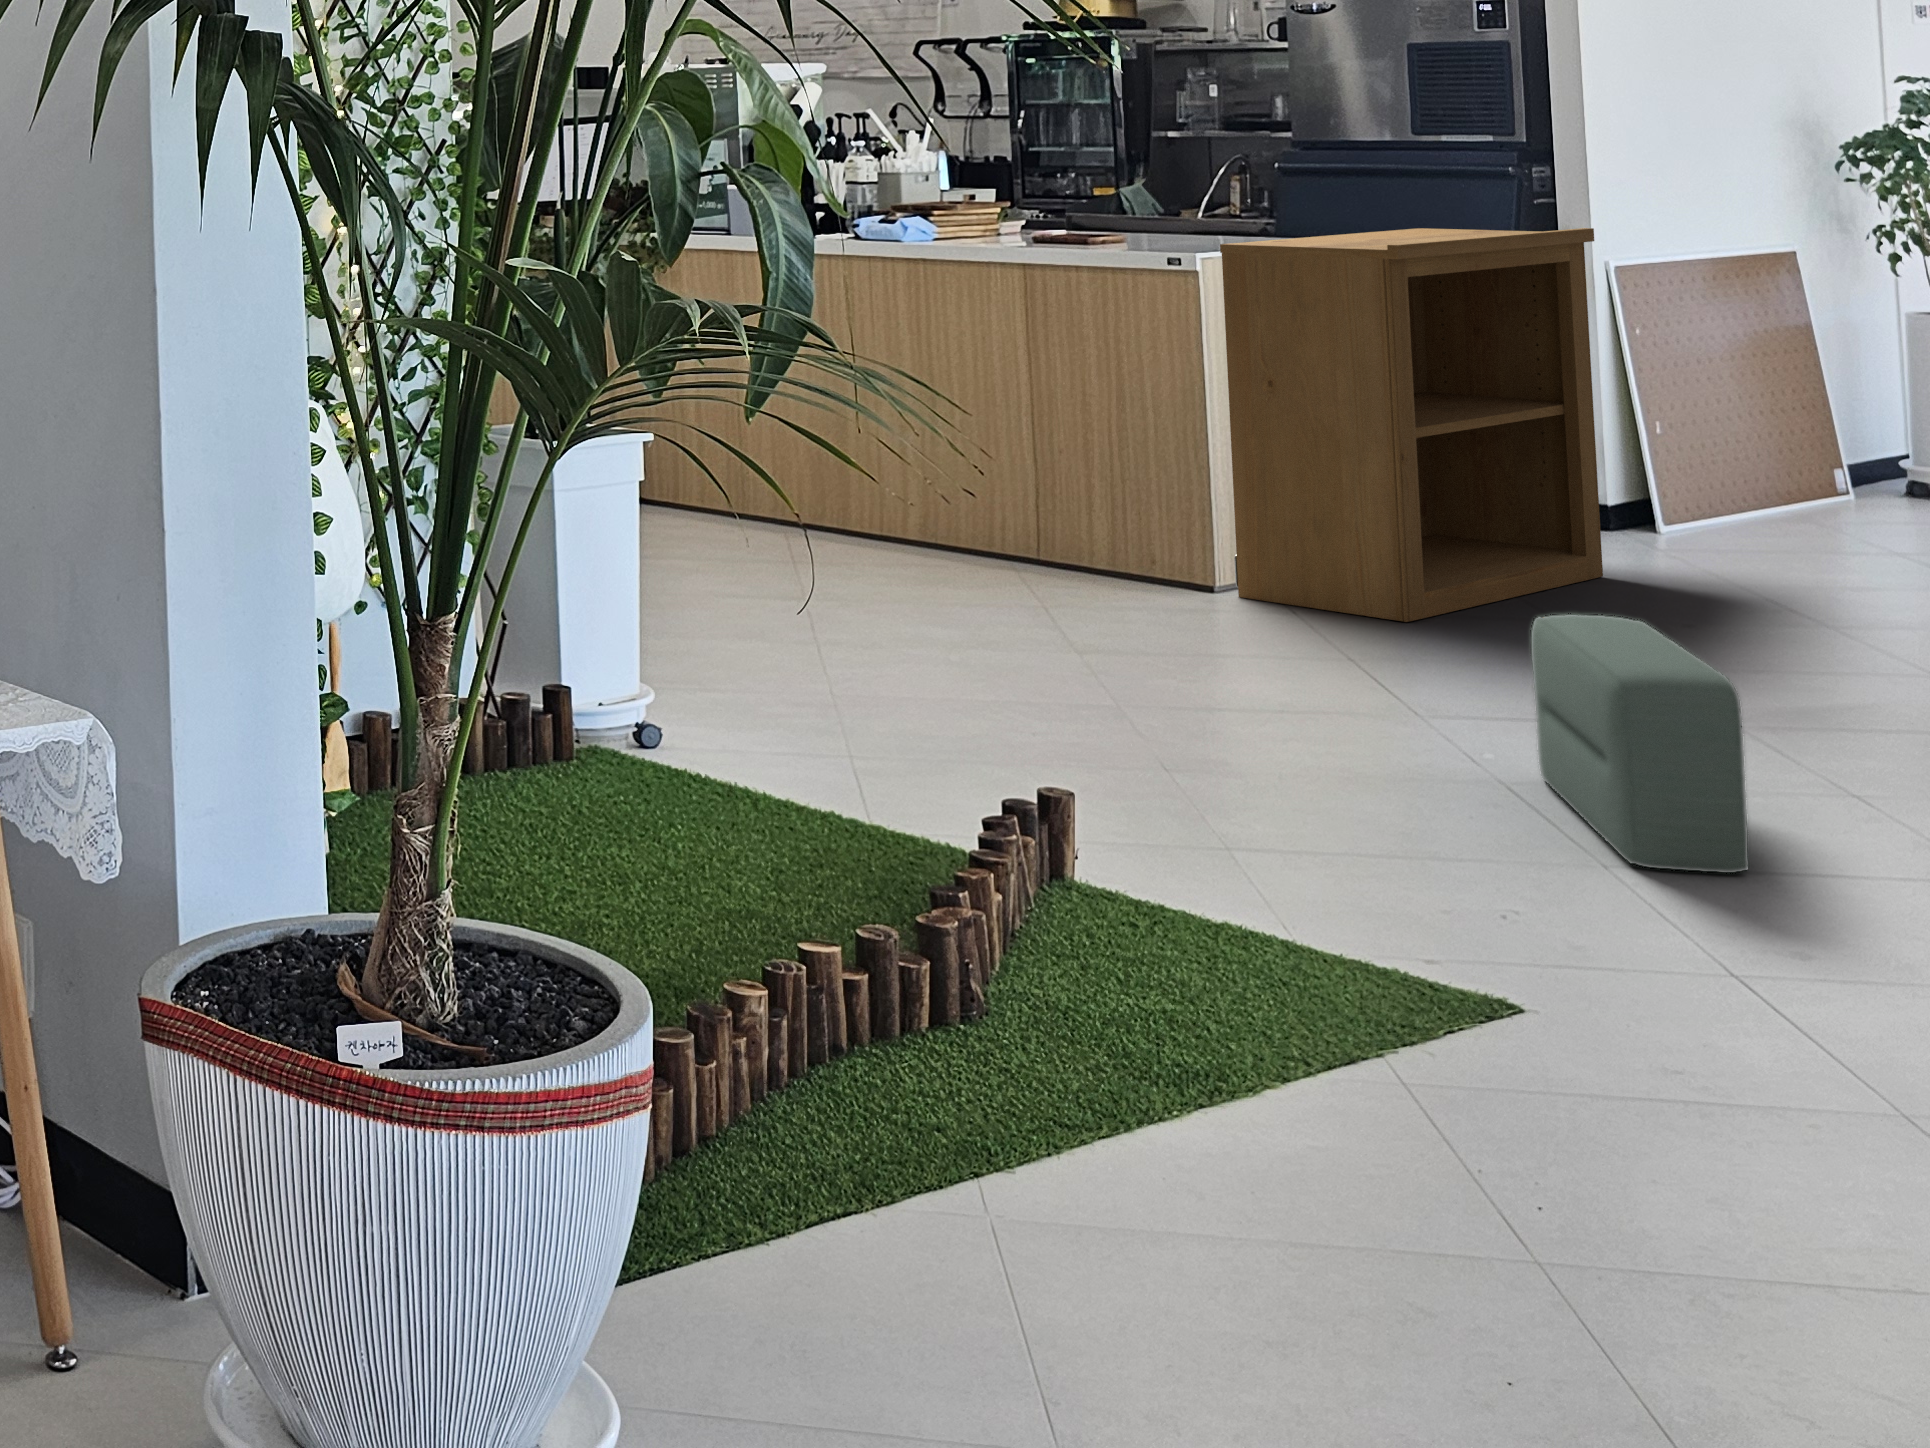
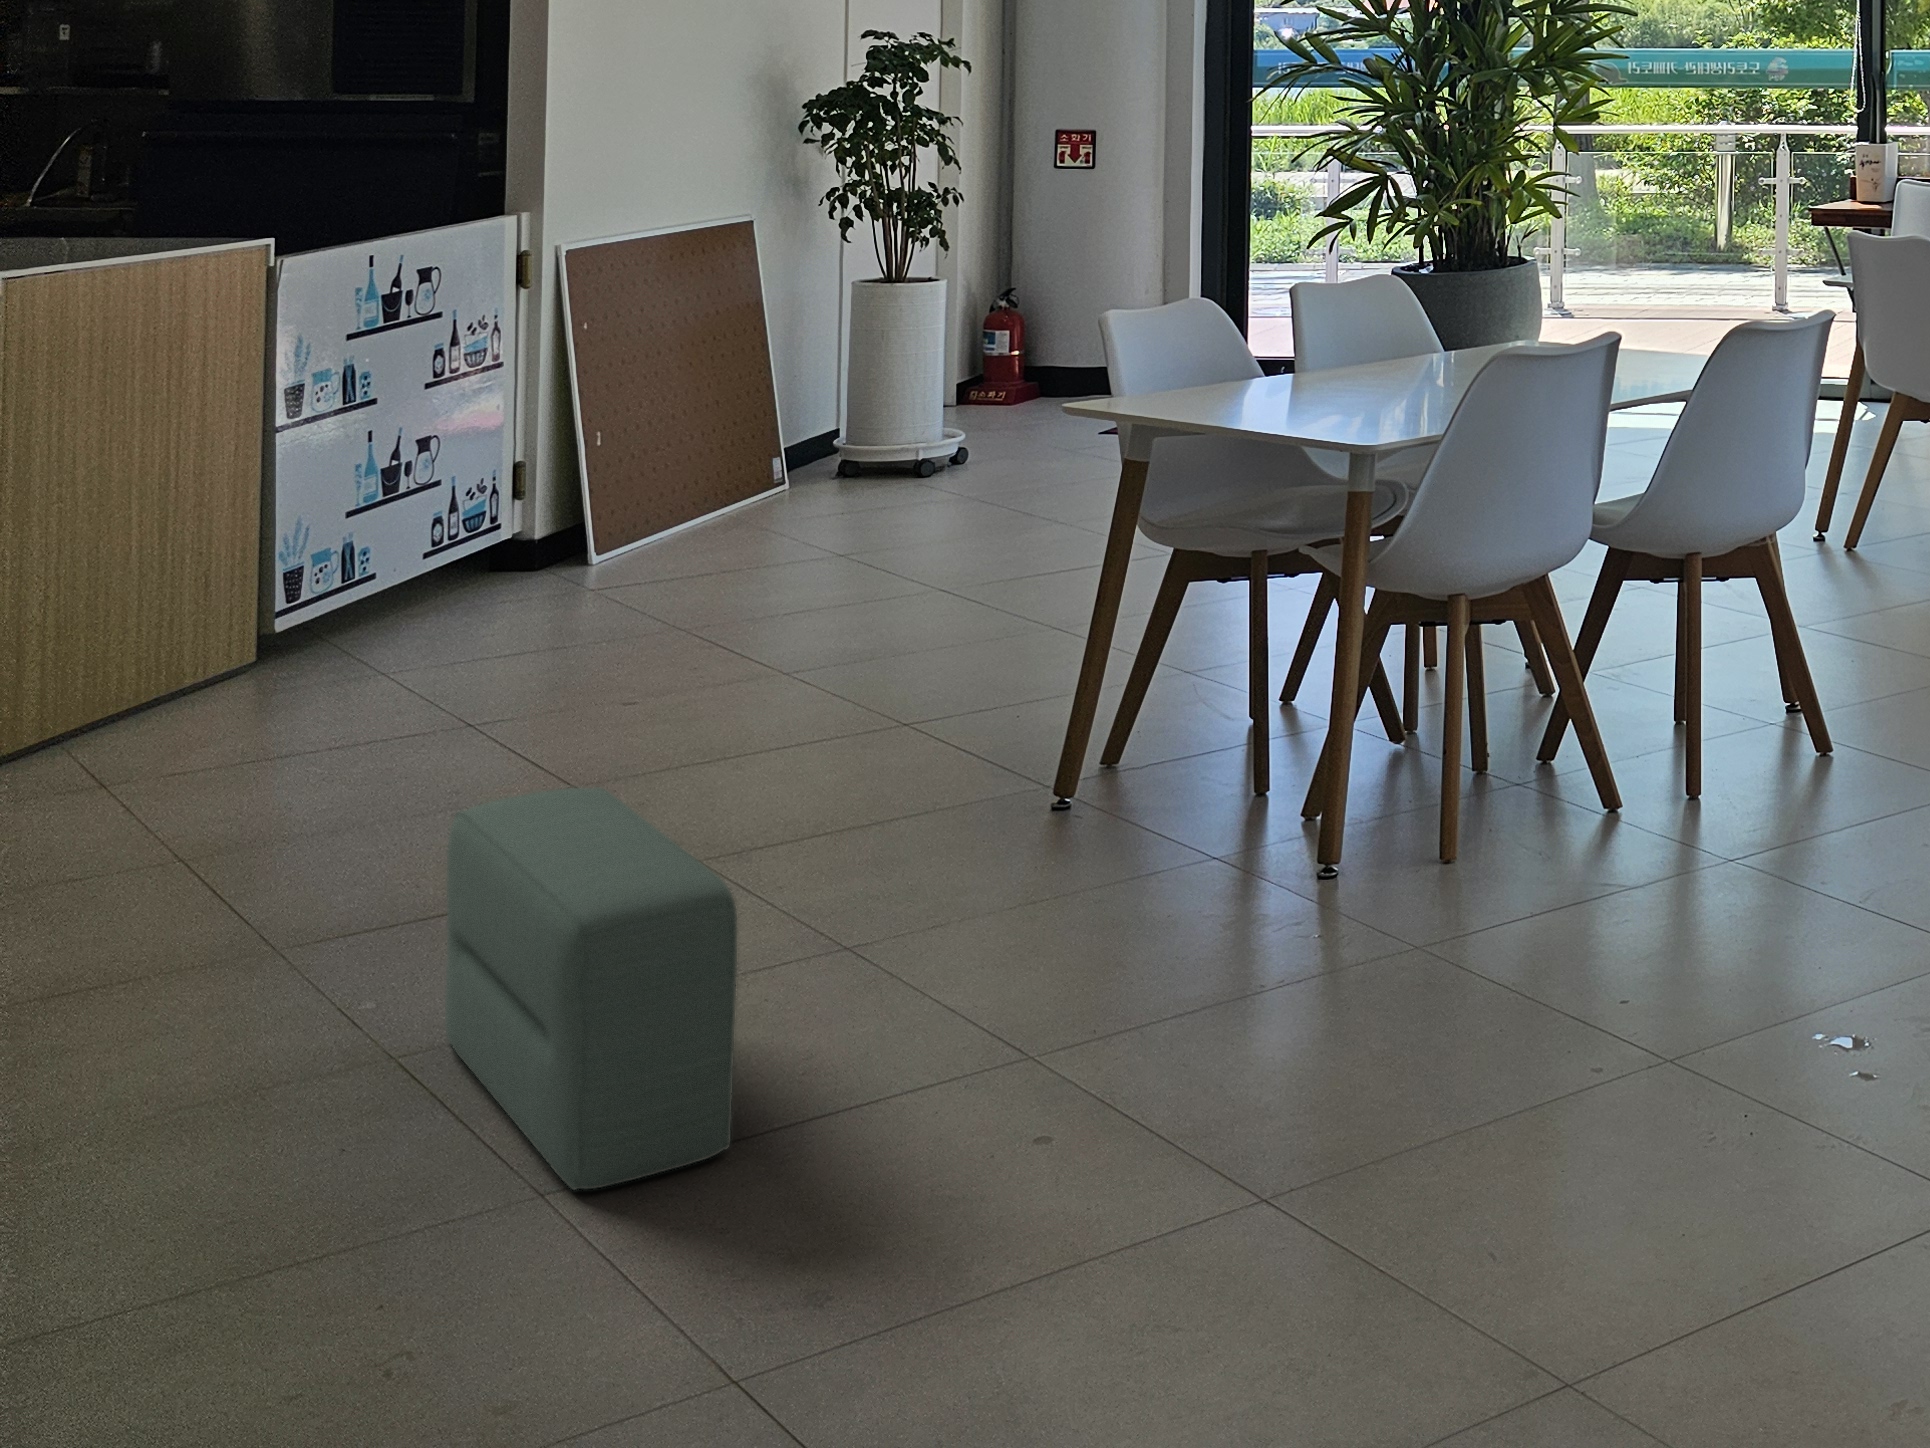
bookshelf: present [1220,228,1603,622] -> none [7,214,554,777]

